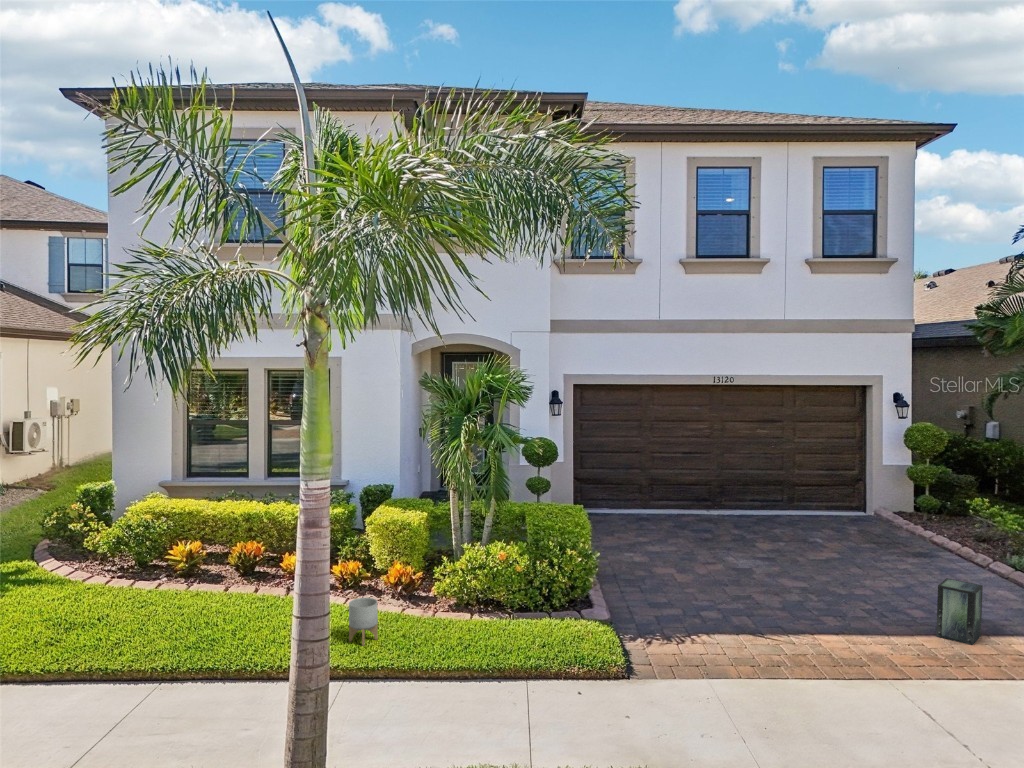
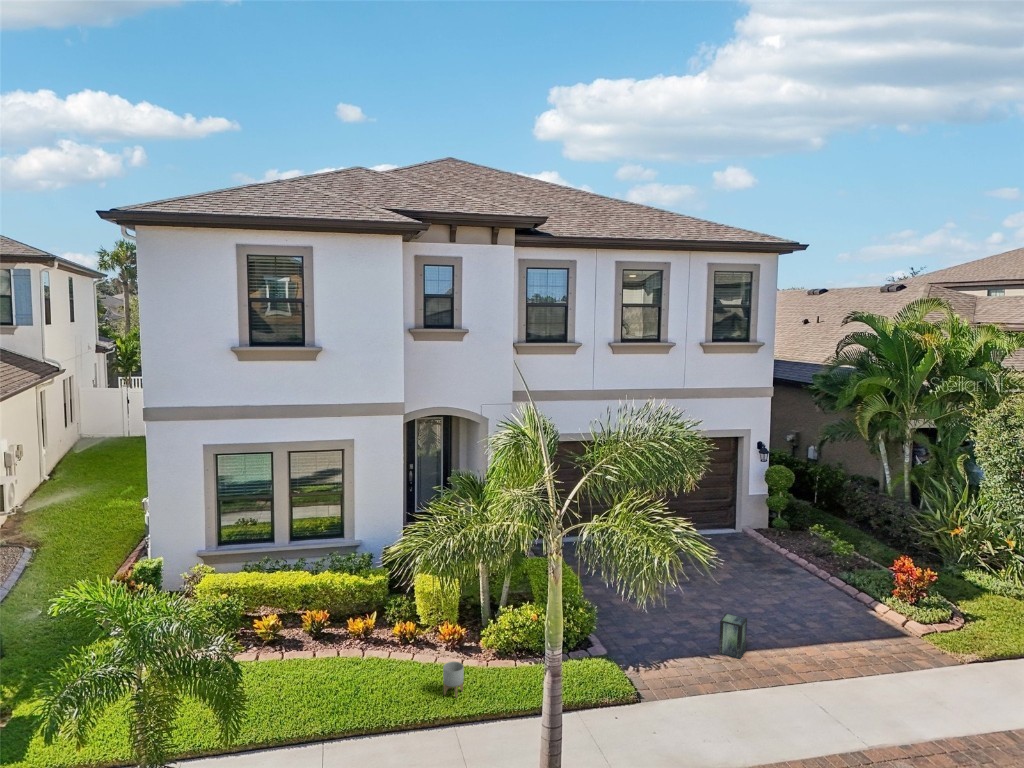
storage box: present [936,578,983,645] -> present [719,613,747,659]

